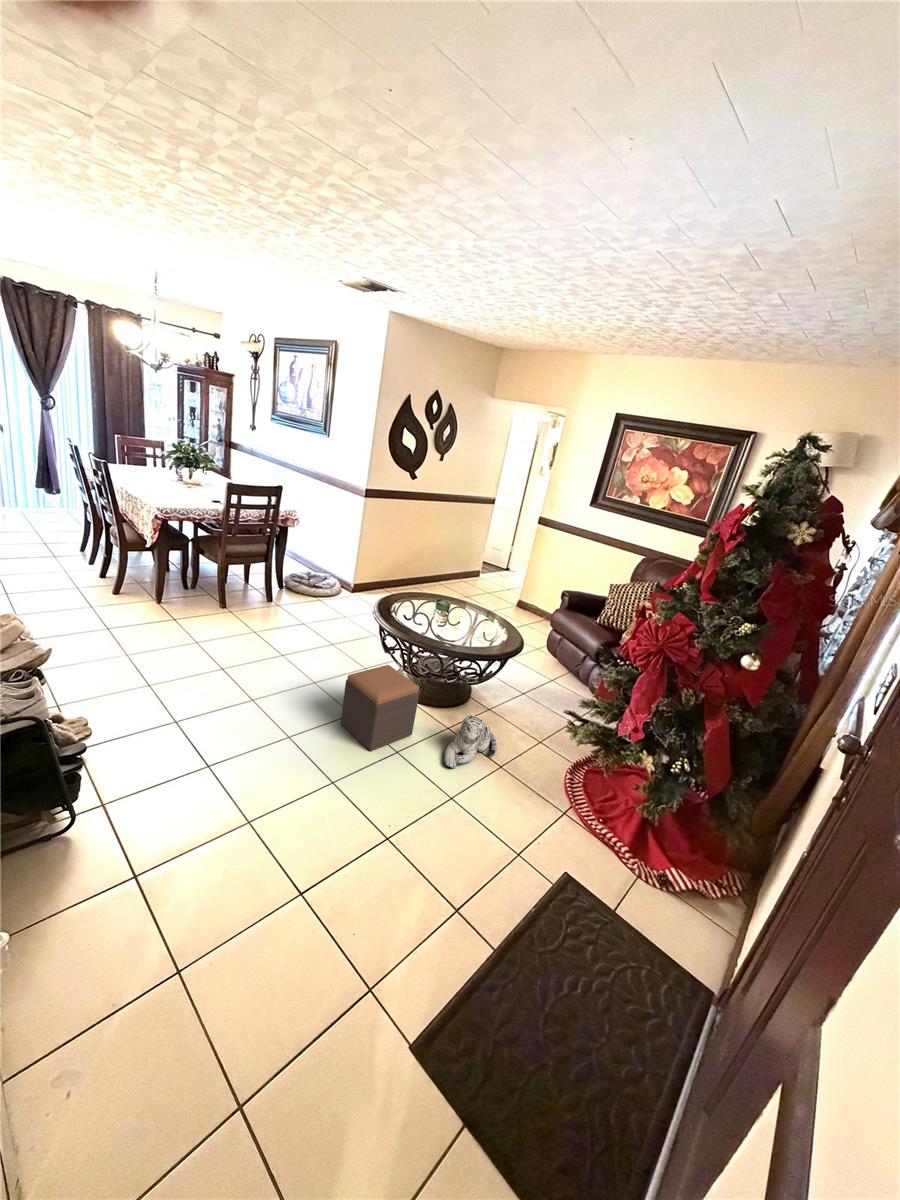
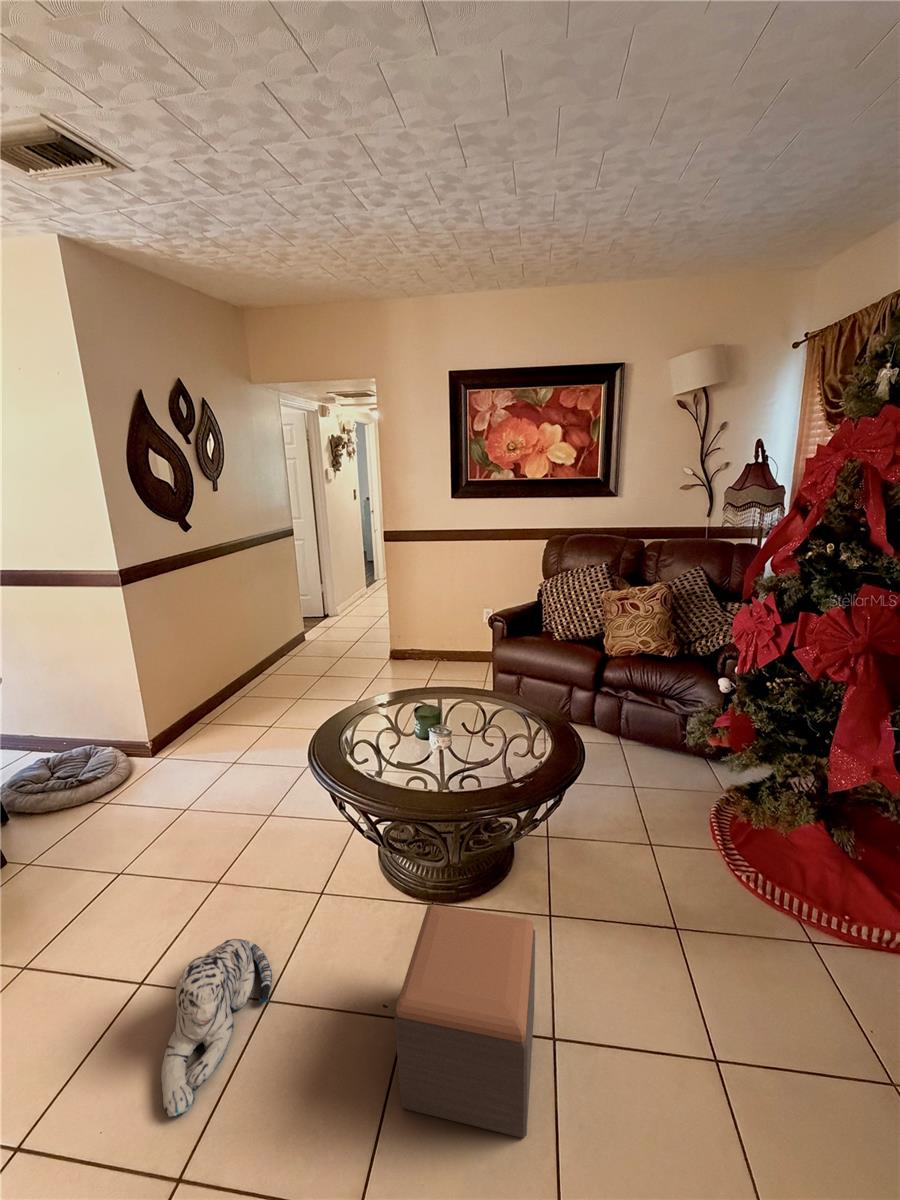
plush toy: present [444,715,497,768] -> present [161,939,272,1117]

